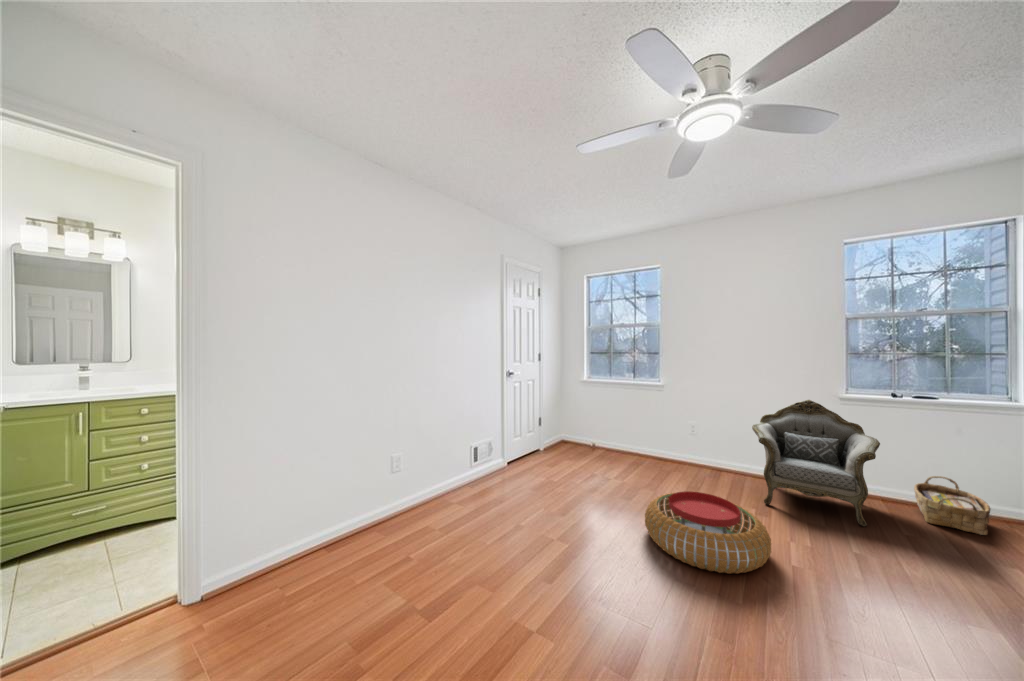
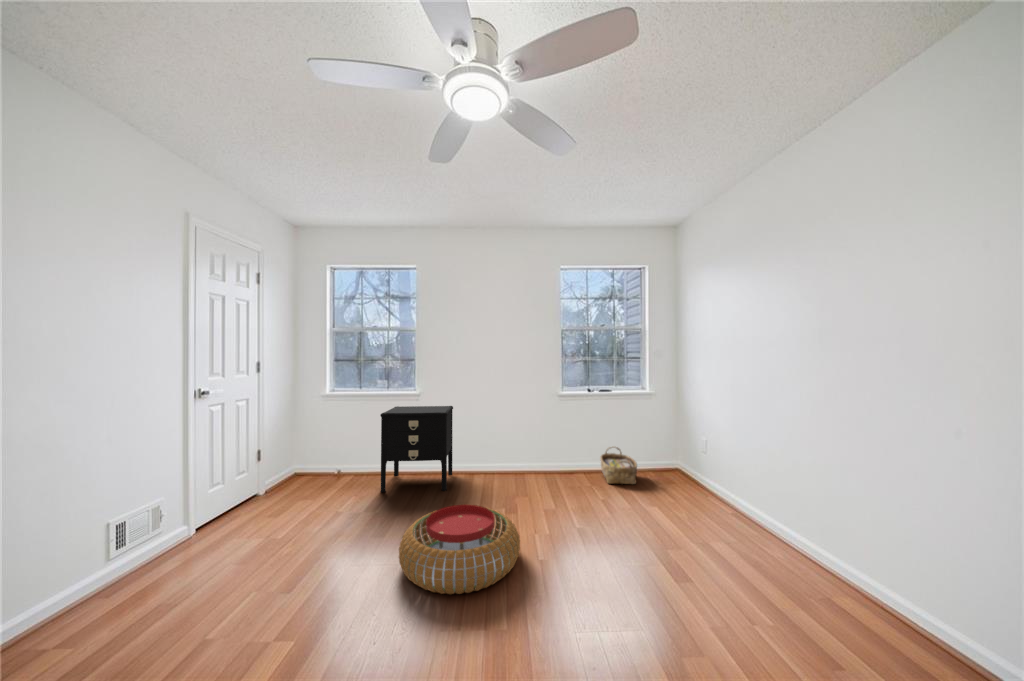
nightstand: none [628,395,698,479] -> present [380,406,453,492]
armchair: present [752,400,880,526] -> none [499,397,584,499]

